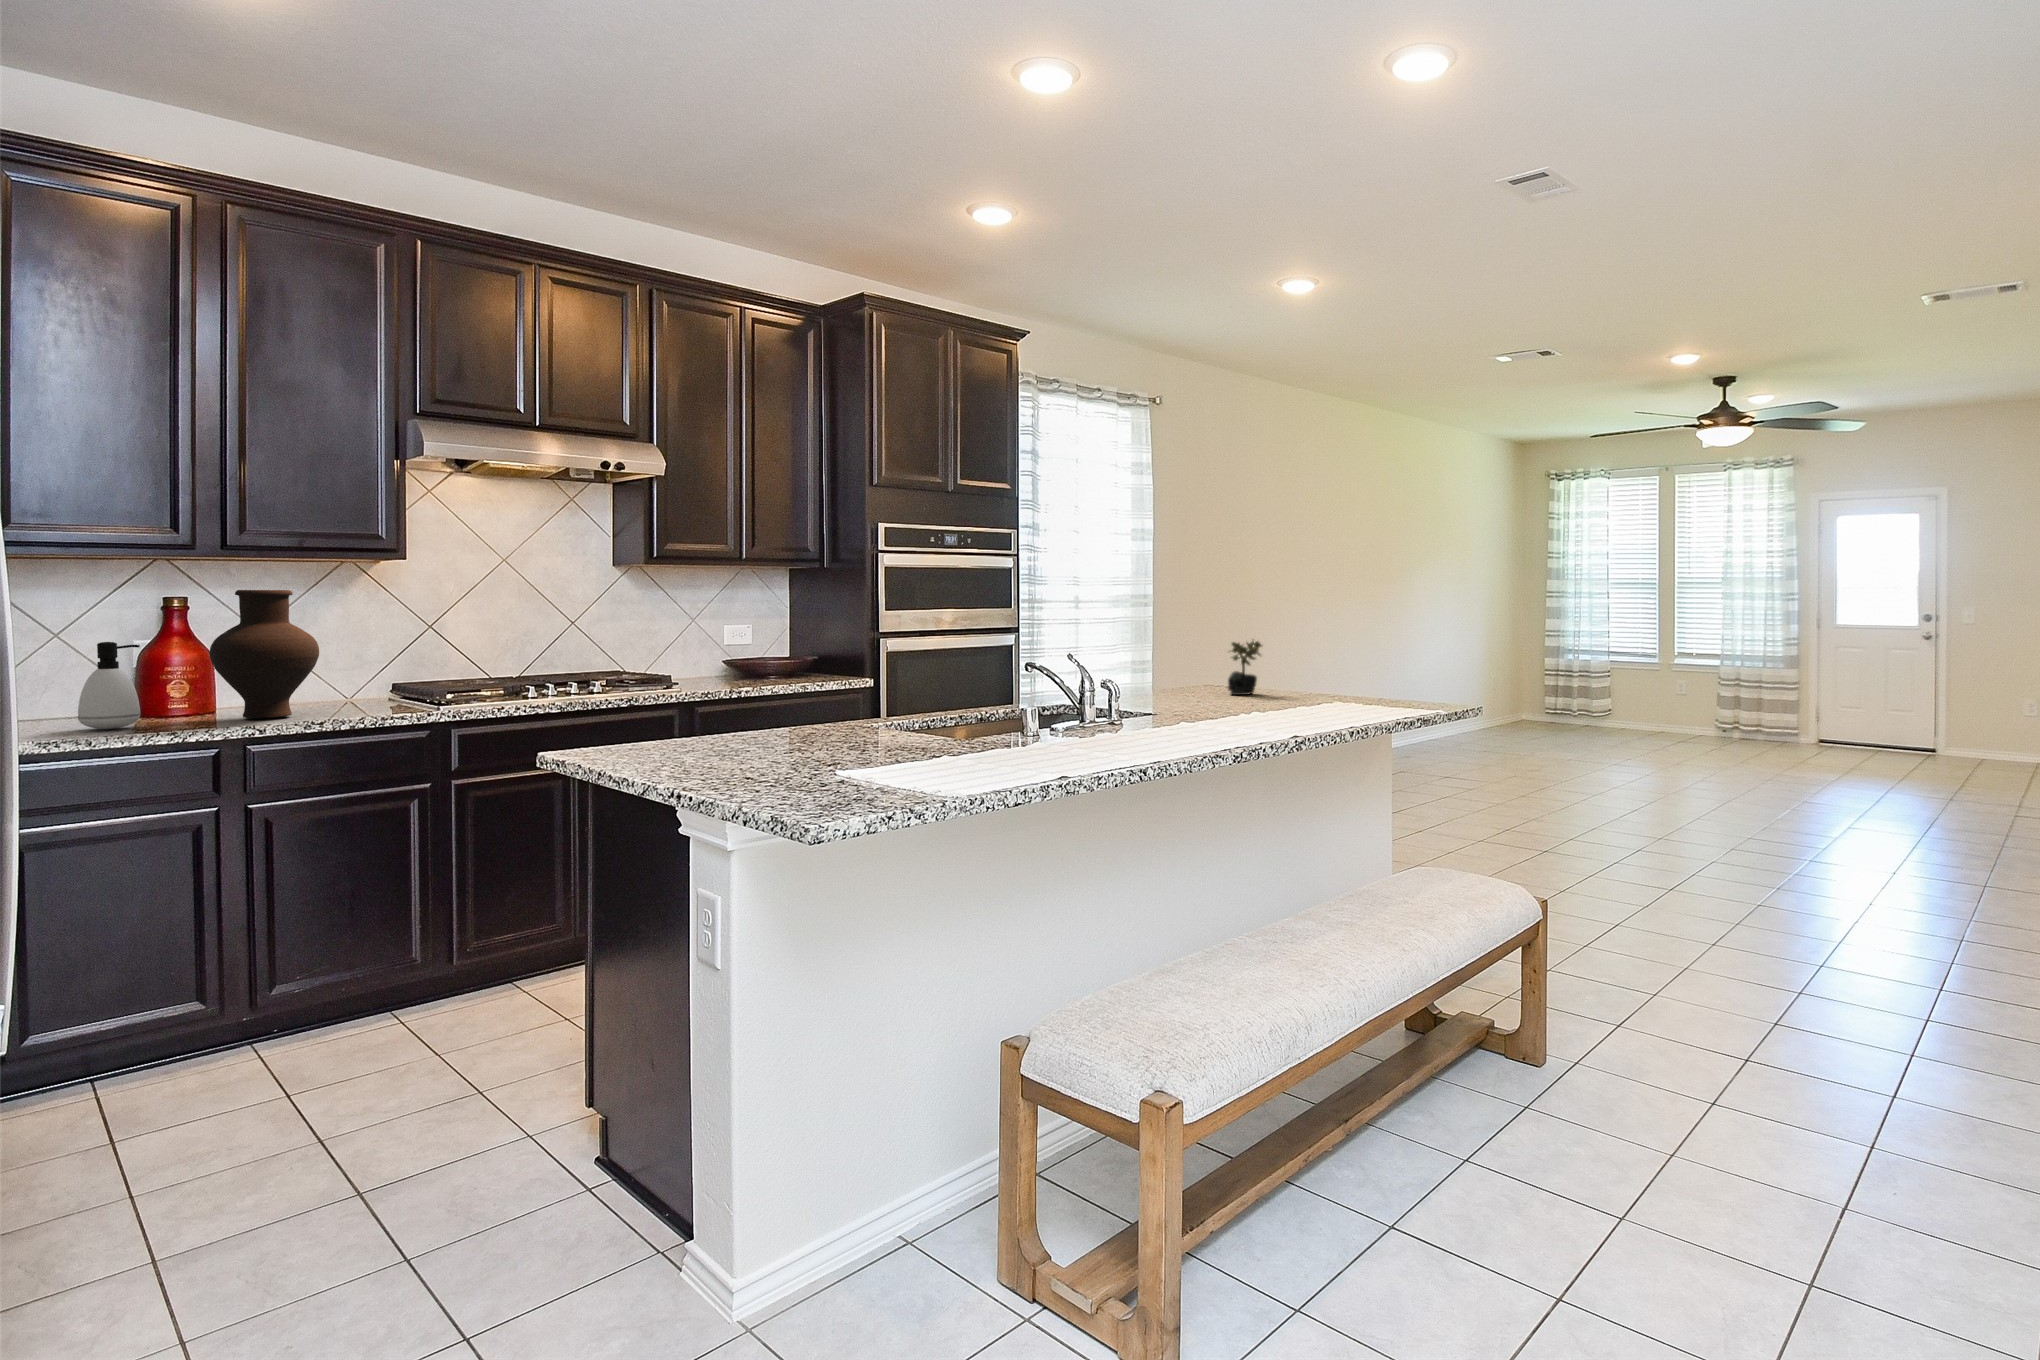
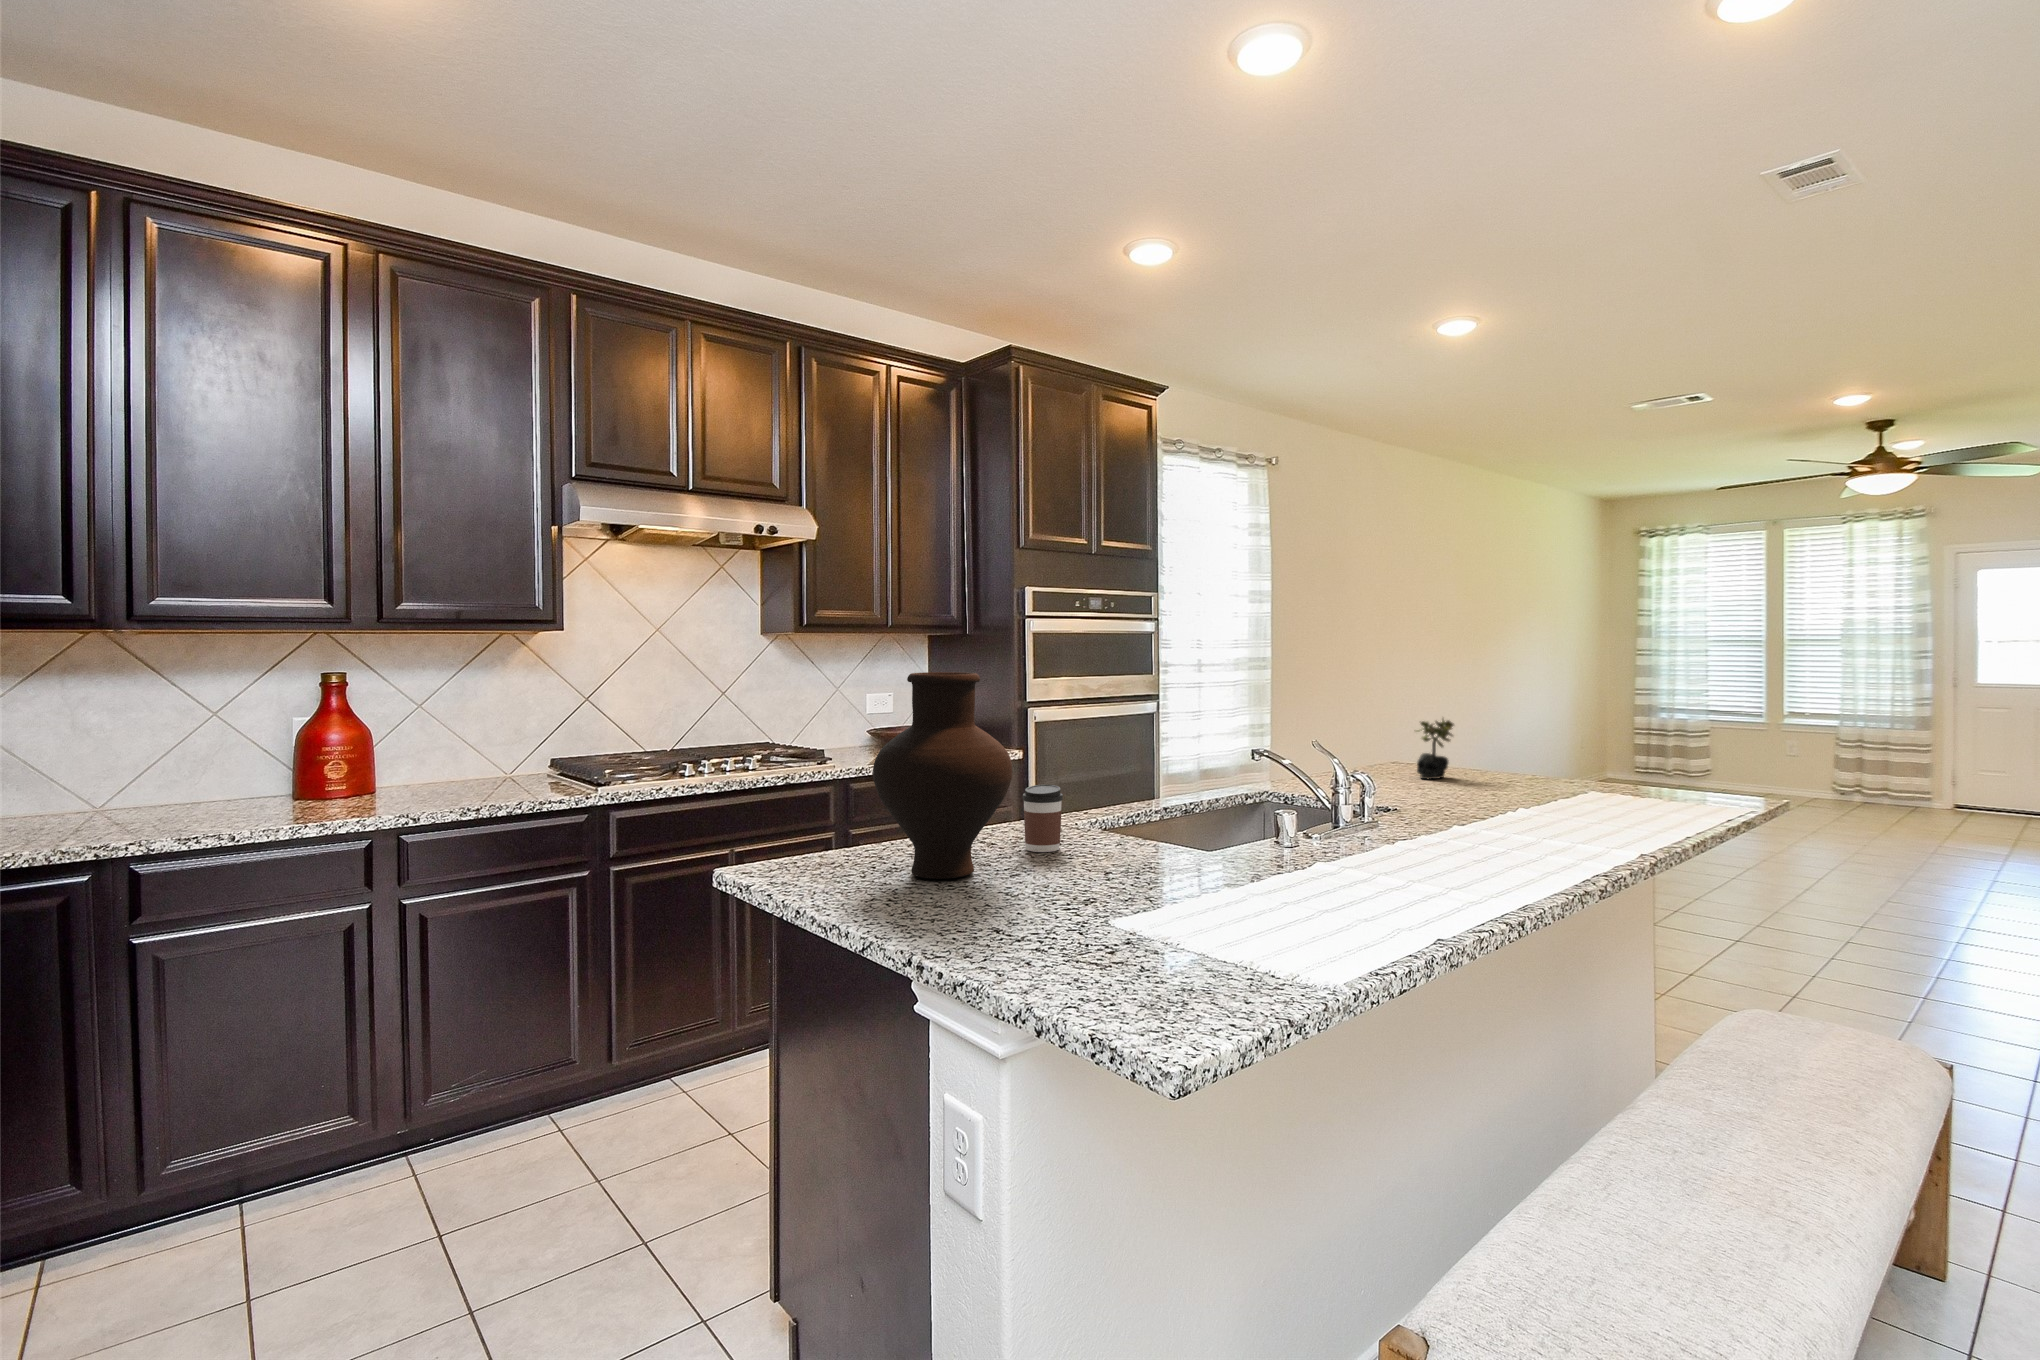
vase: present [210,590,319,718] -> present [873,672,1012,879]
soap dispenser: present [78,642,140,729] -> none [229,724,294,817]
coffee cup: none [817,683,853,740] -> present [1023,785,1063,852]

